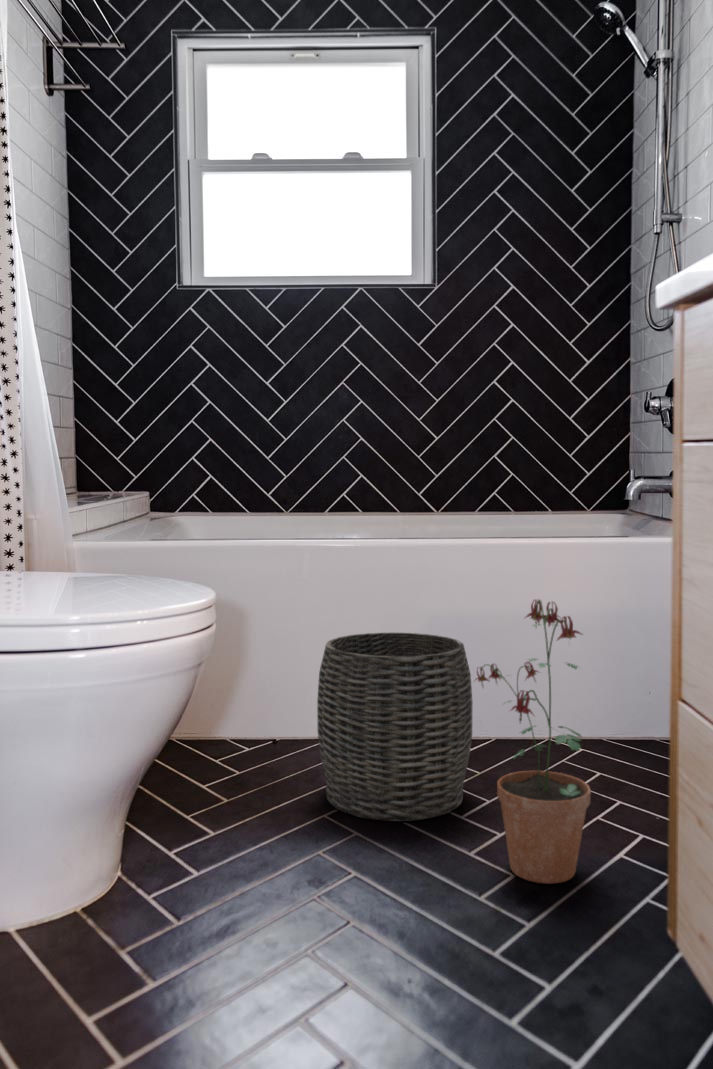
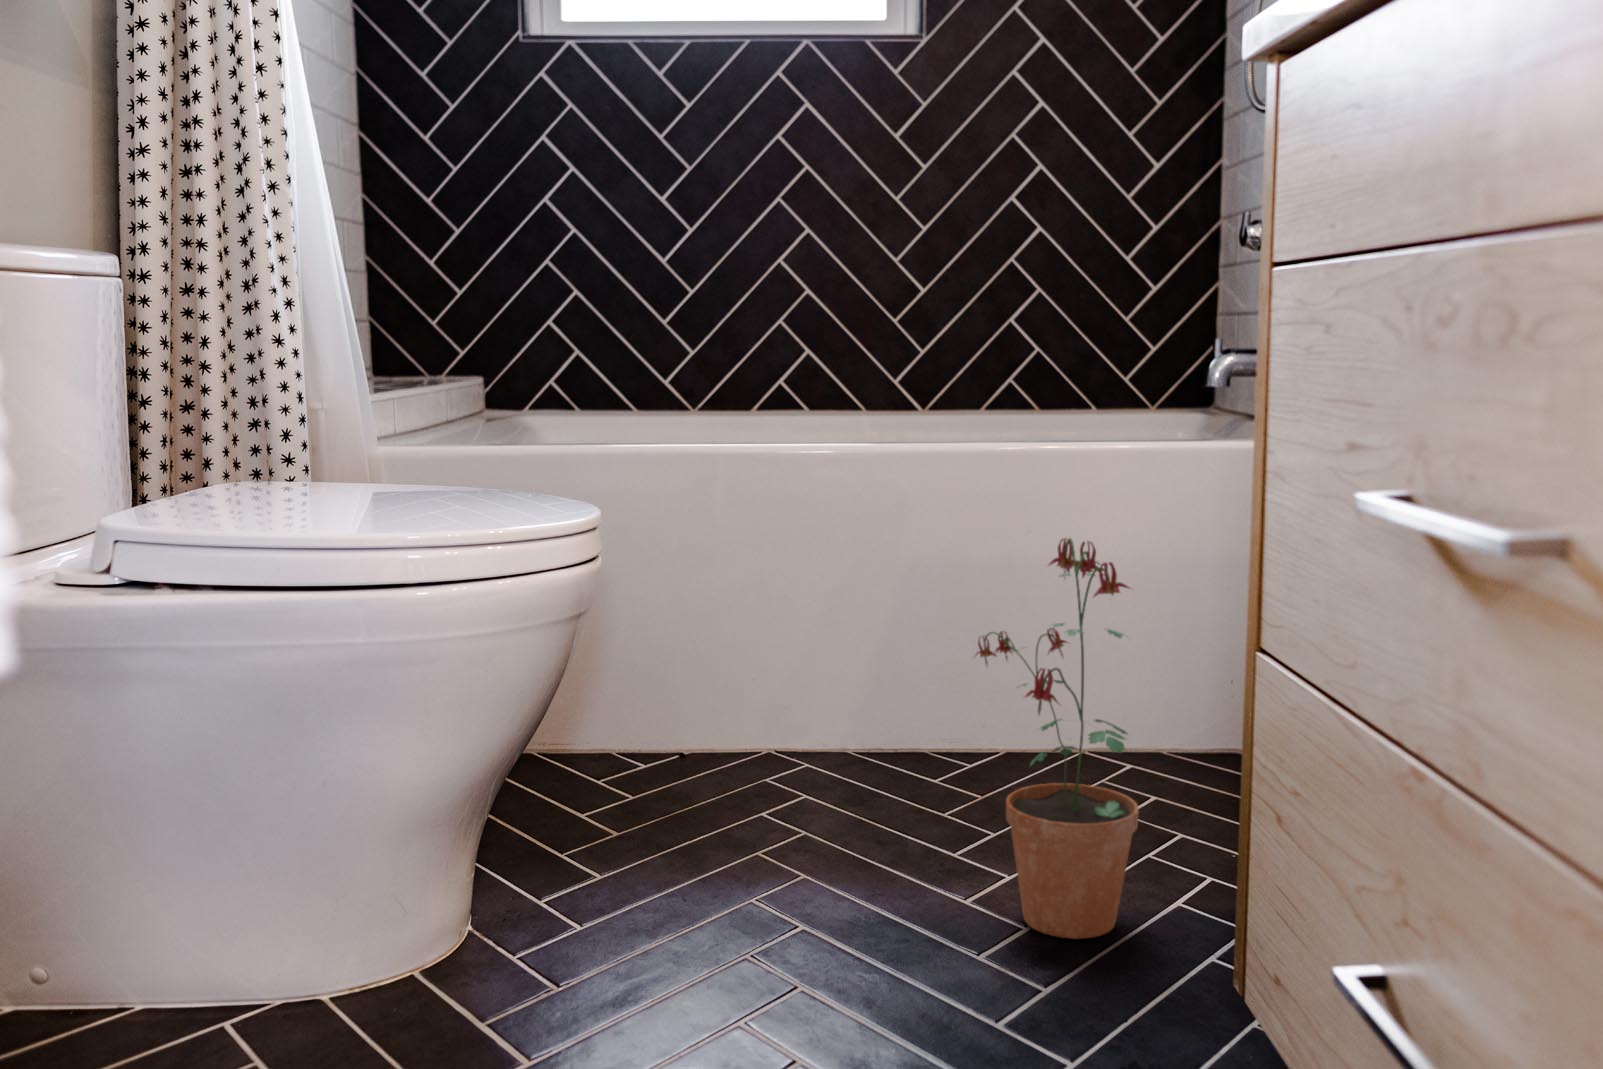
woven basket: present [317,633,473,821] -> none [746,587,972,857]

